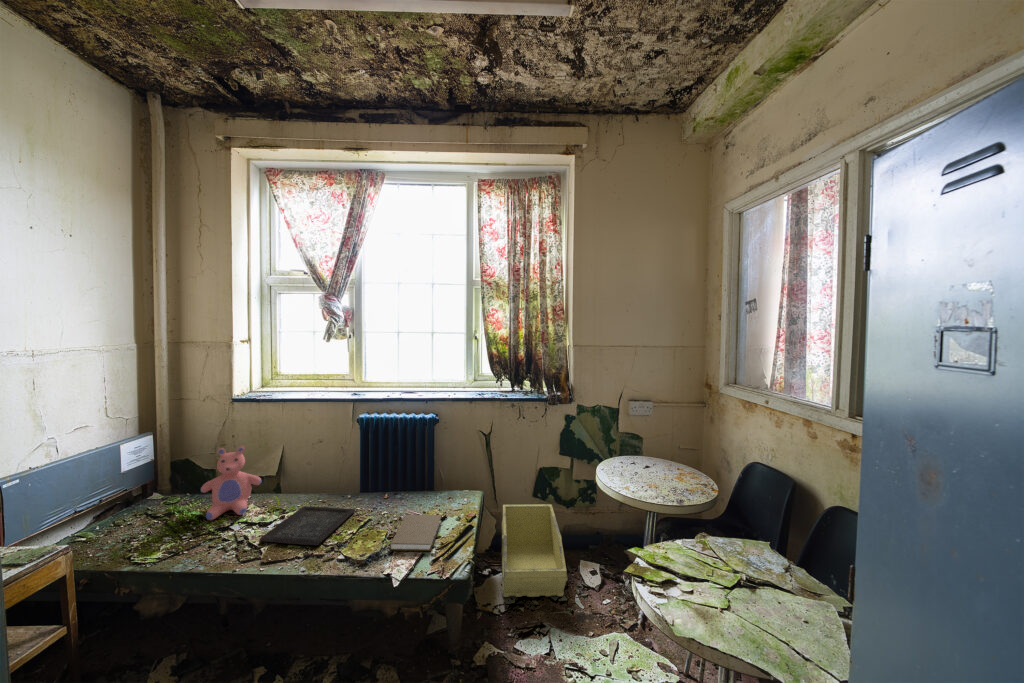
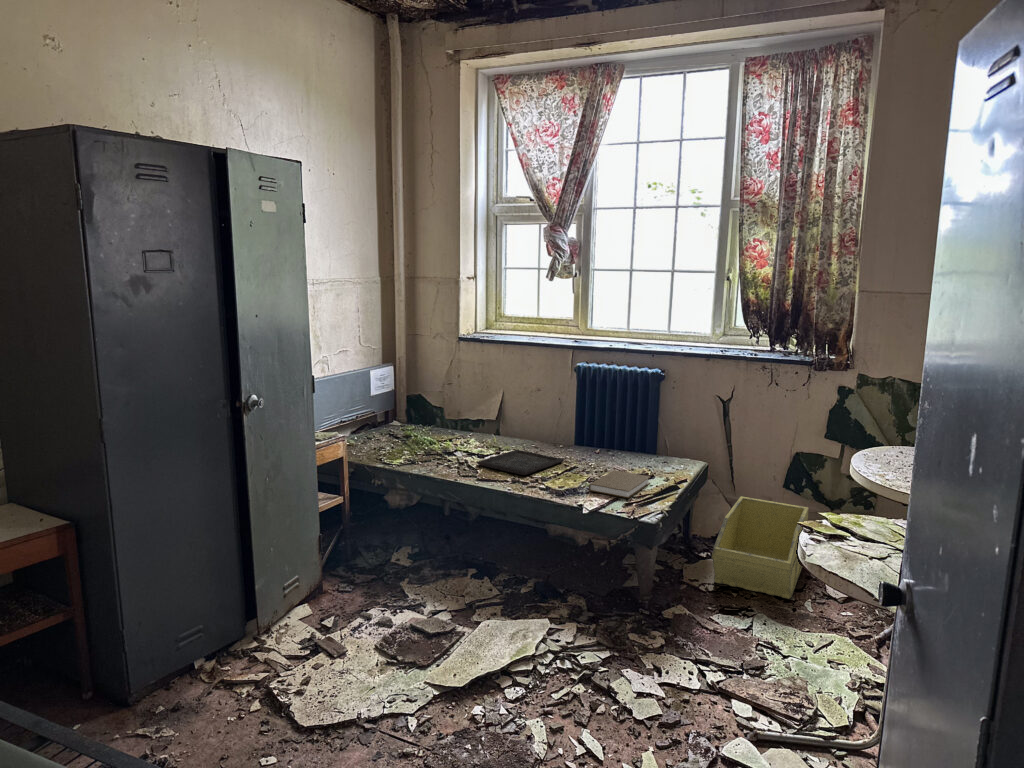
teddy bear: present [201,446,262,520] -> none [430,381,480,447]

